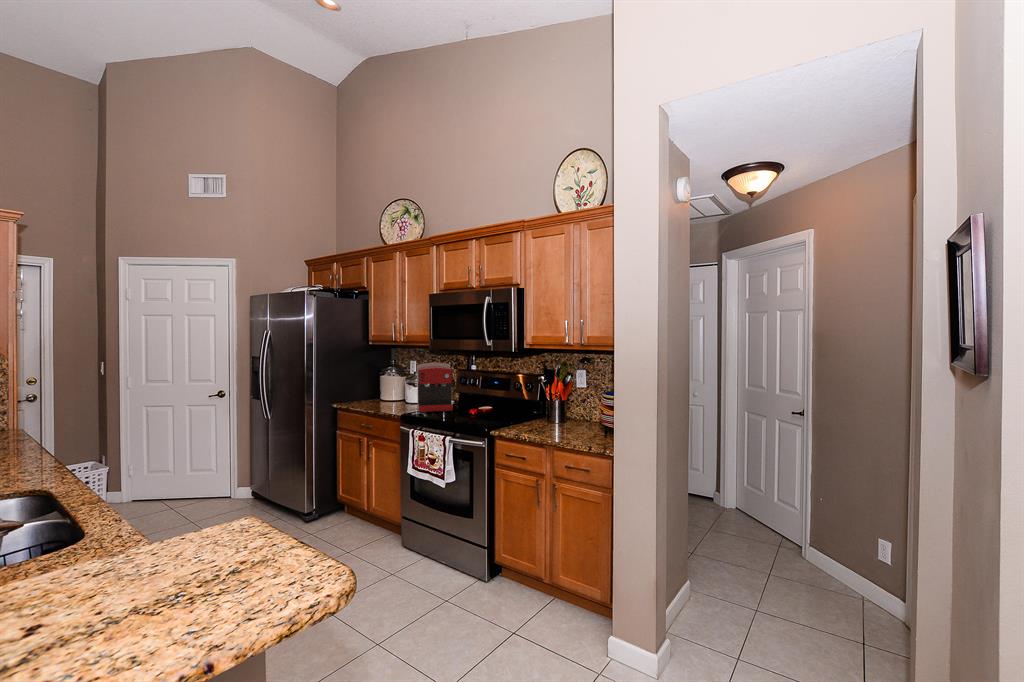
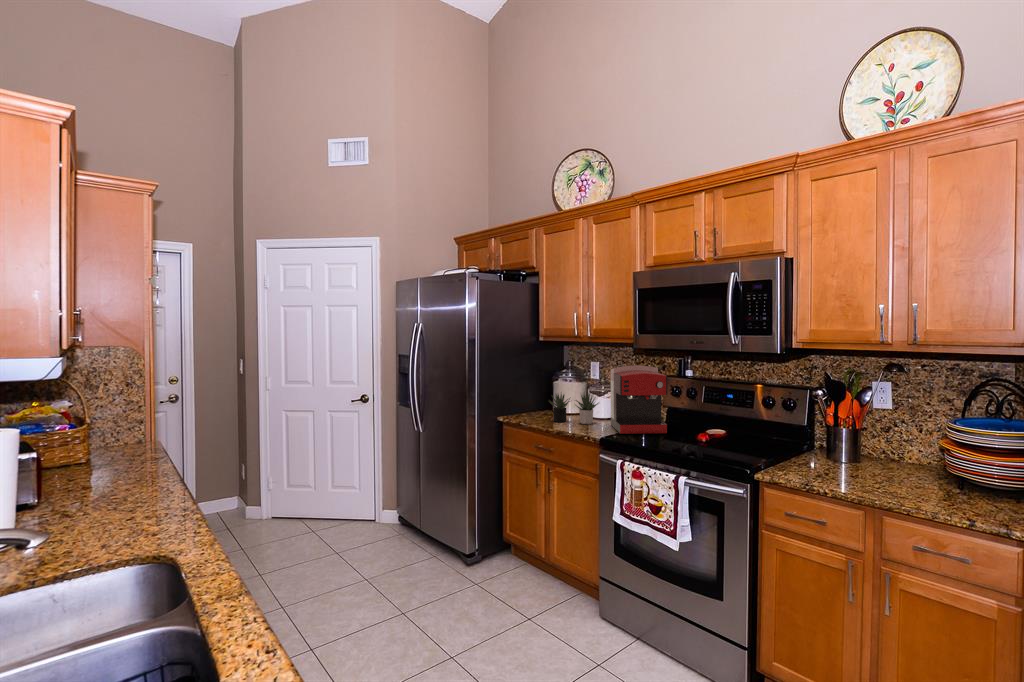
succulent plant: none [371,382,411,407] -> present [550,393,598,424]

